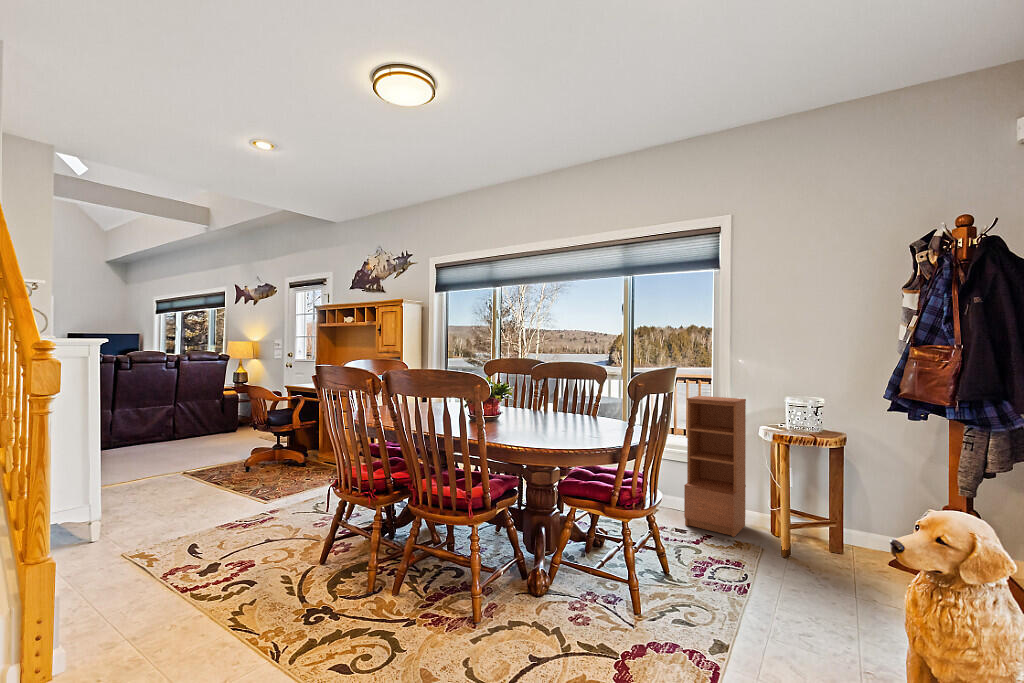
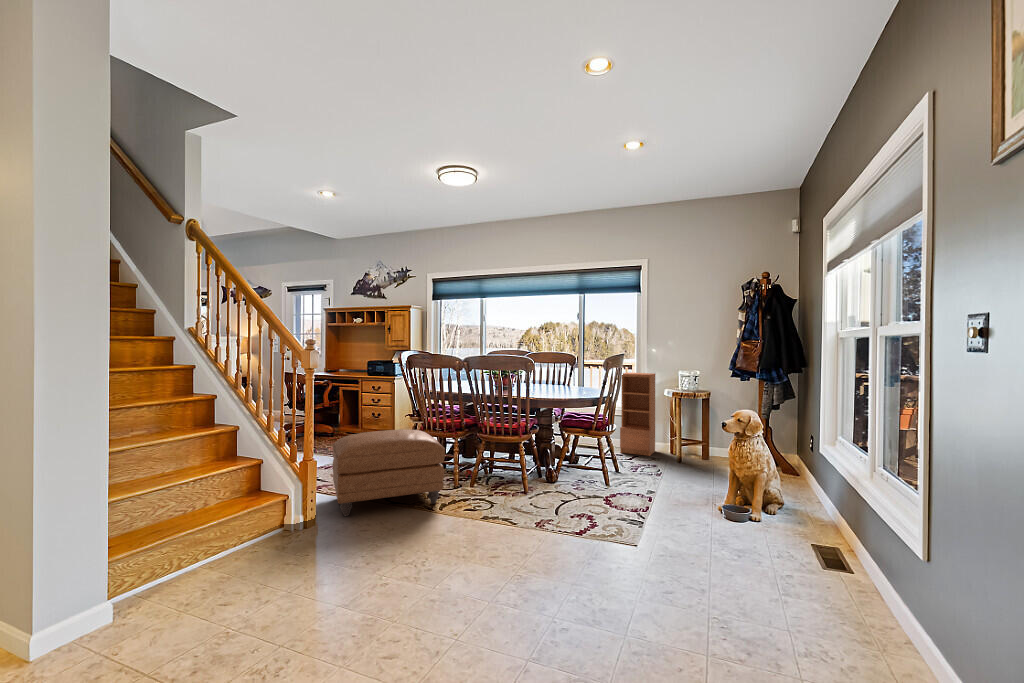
ottoman: none [116,488,342,650] -> present [333,430,445,516]

